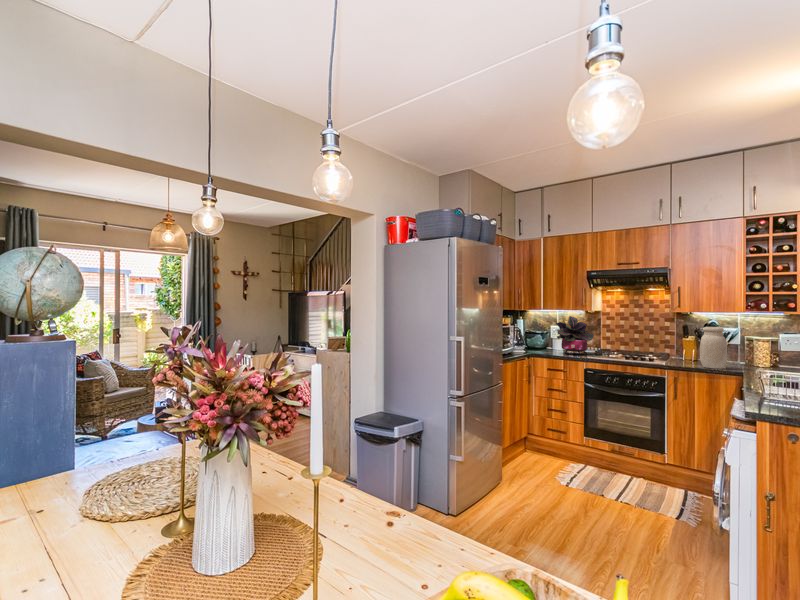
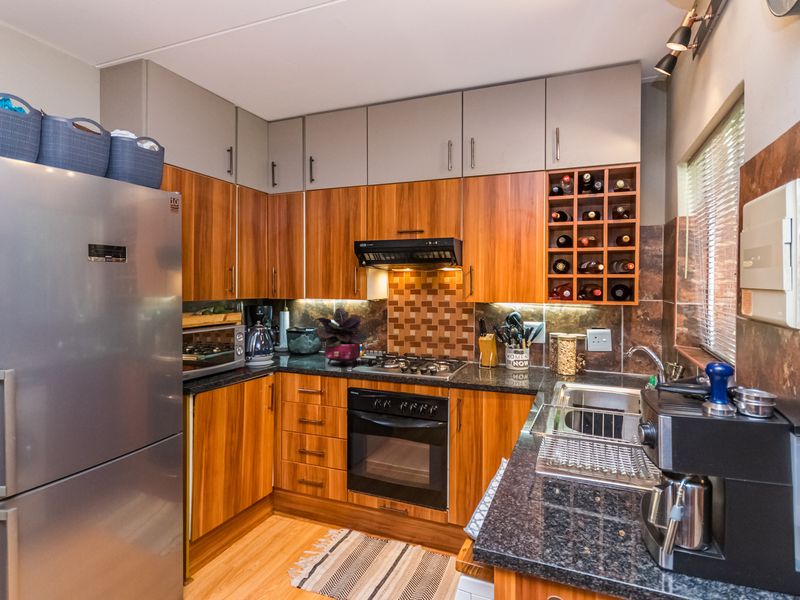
jar: present [700,327,727,369] -> none [489,324,521,384]

